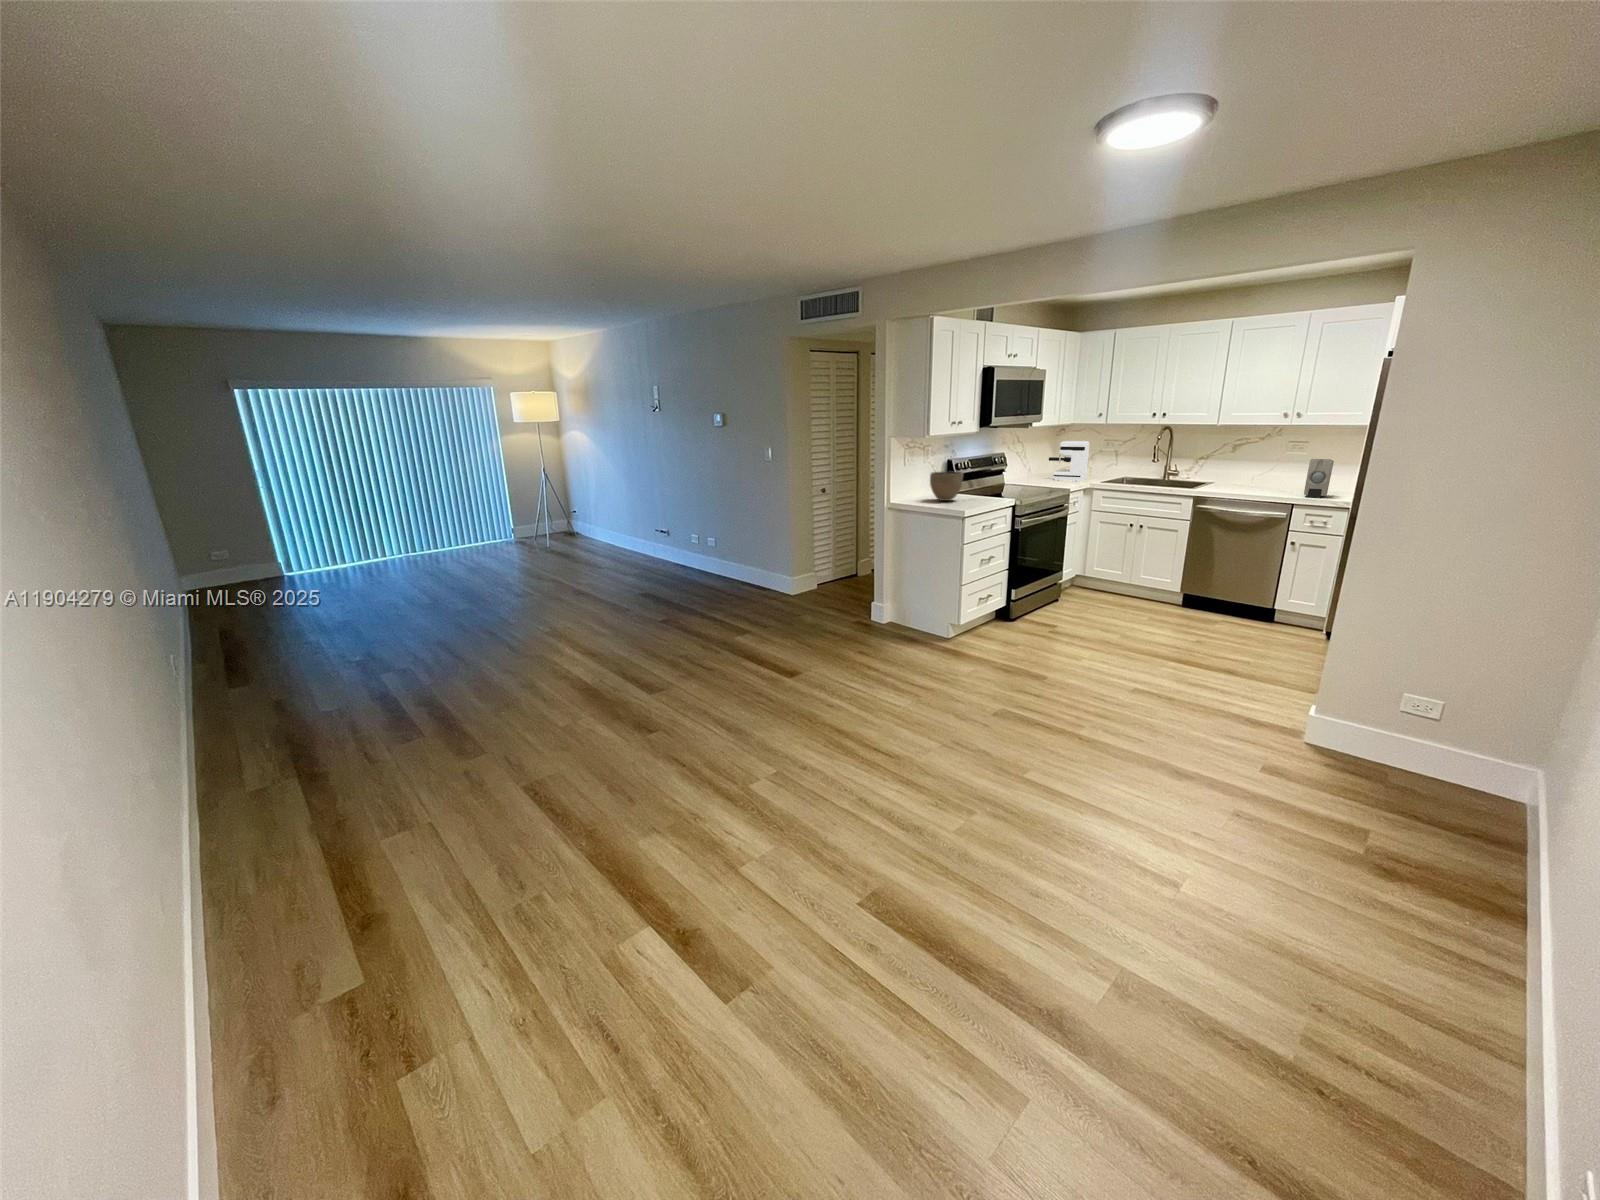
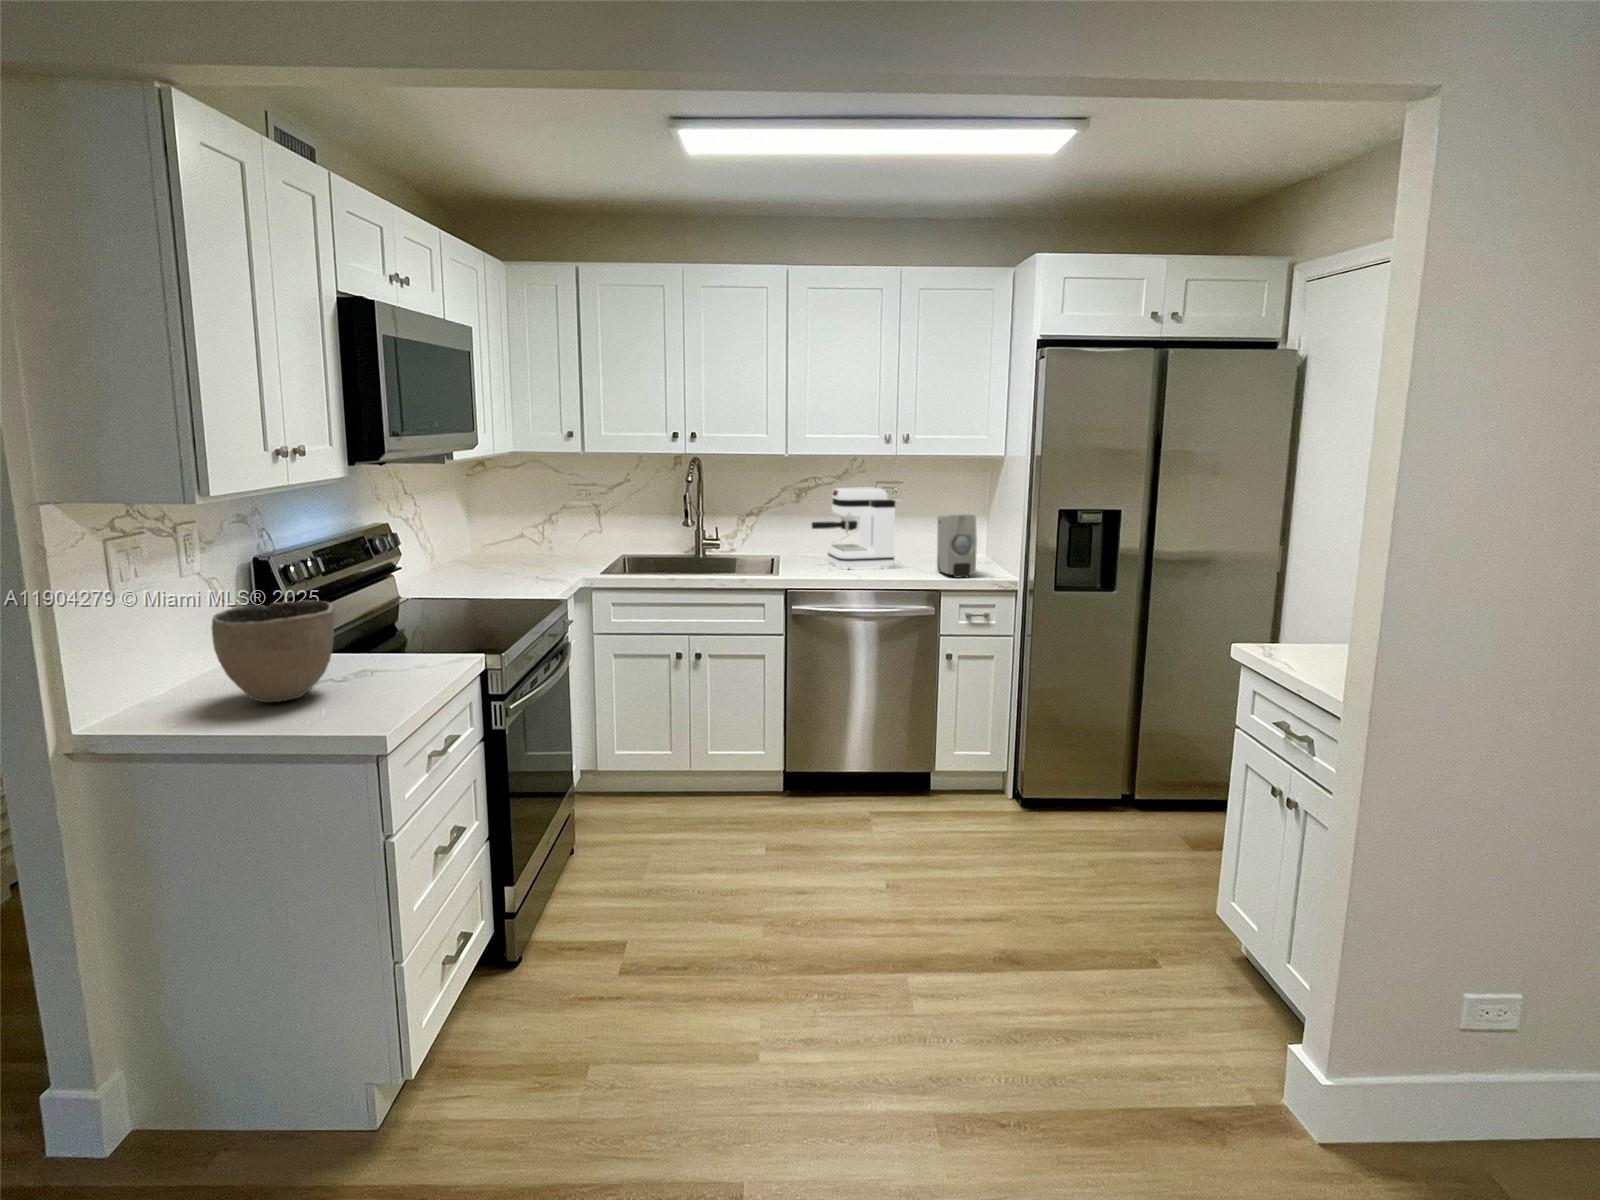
coffee maker: present [1049,441,1089,481] -> present [812,488,895,569]

